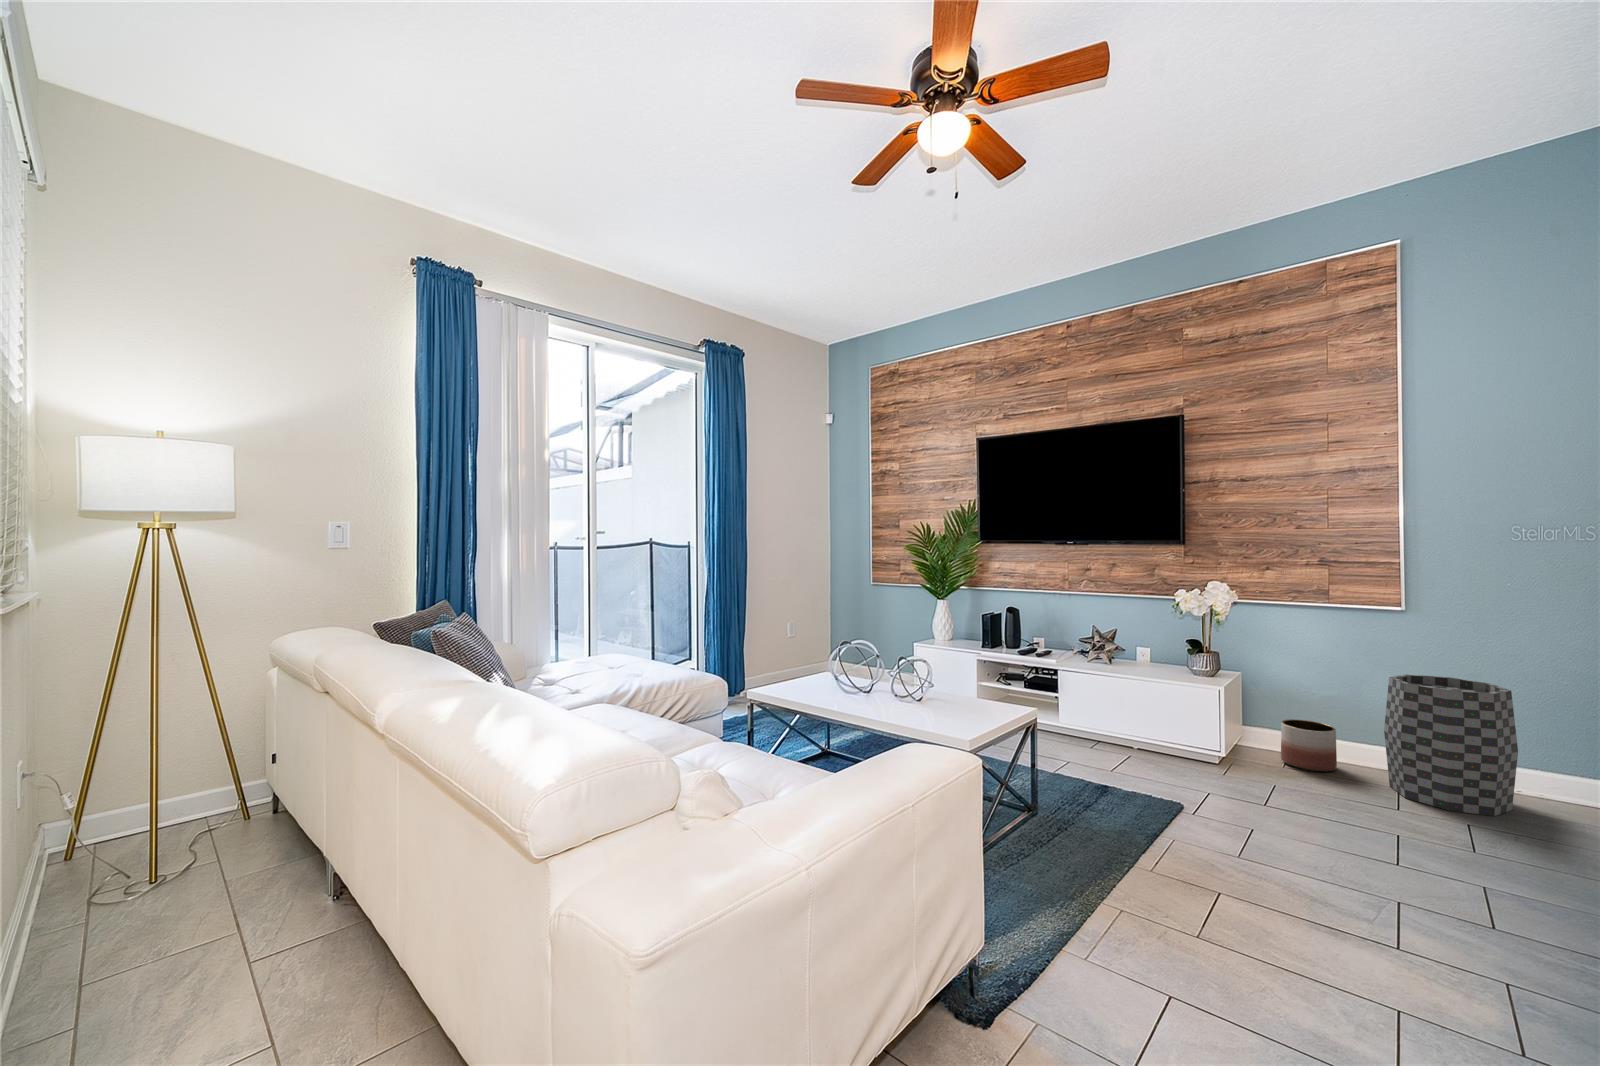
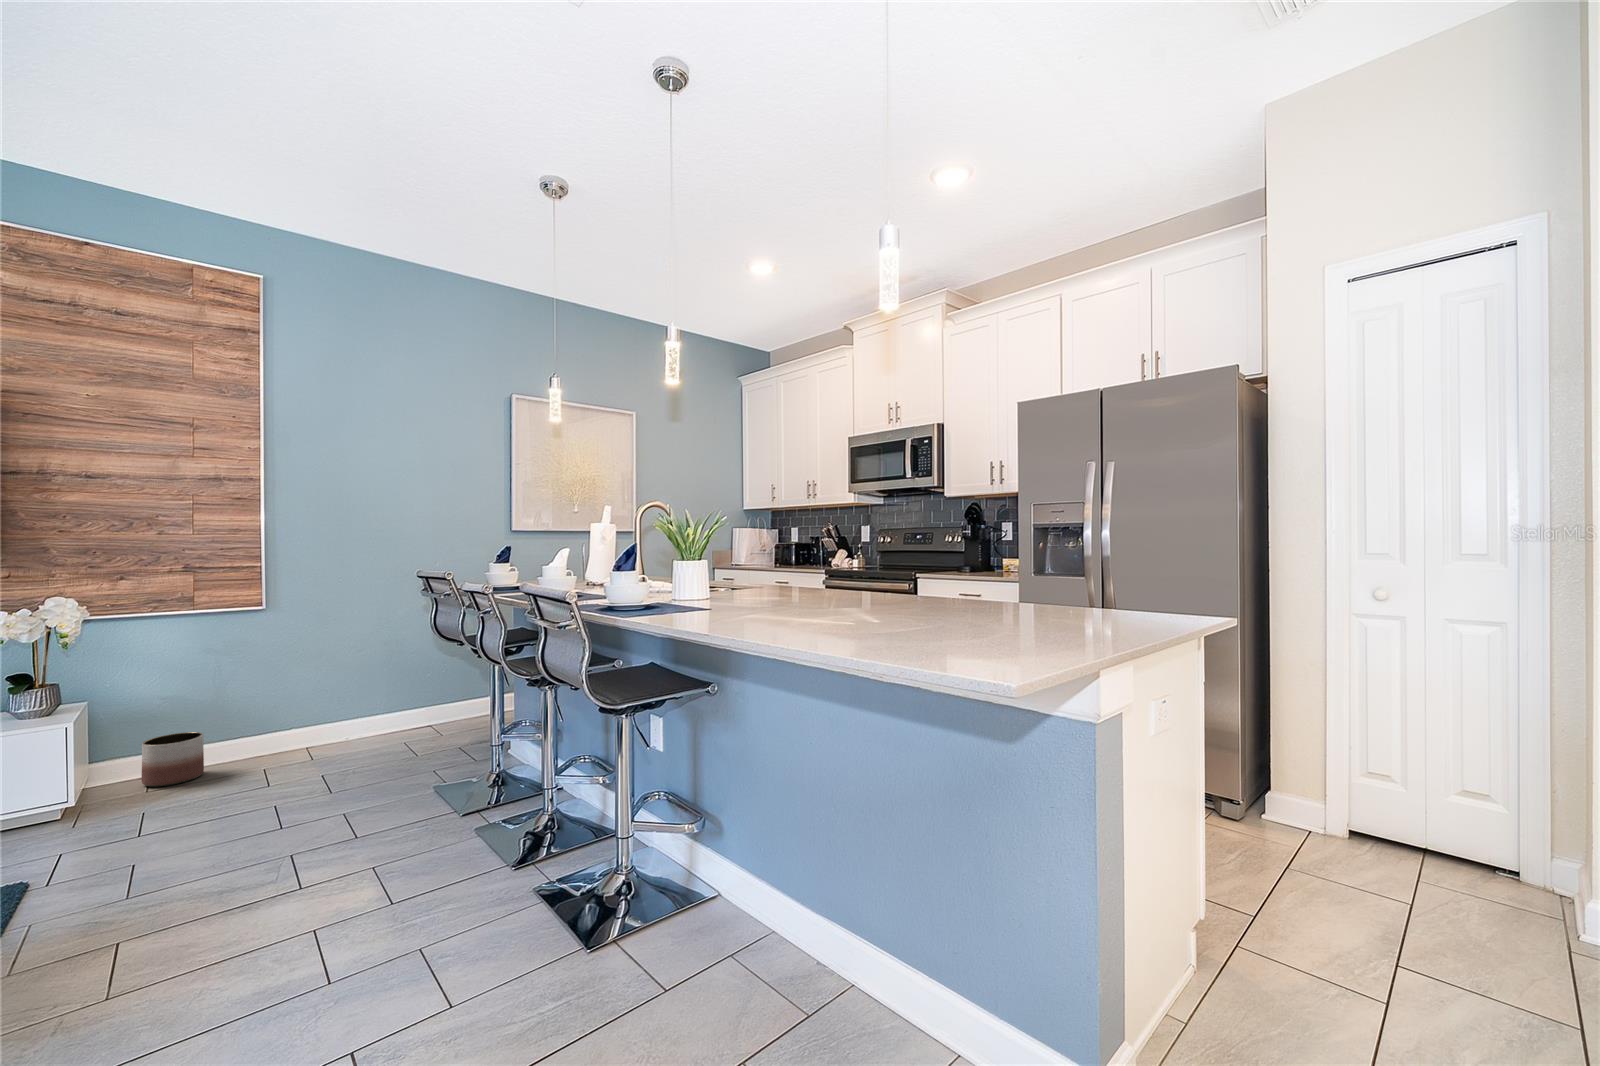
trash can: present [1384,675,1518,816] -> none [251,659,350,774]

